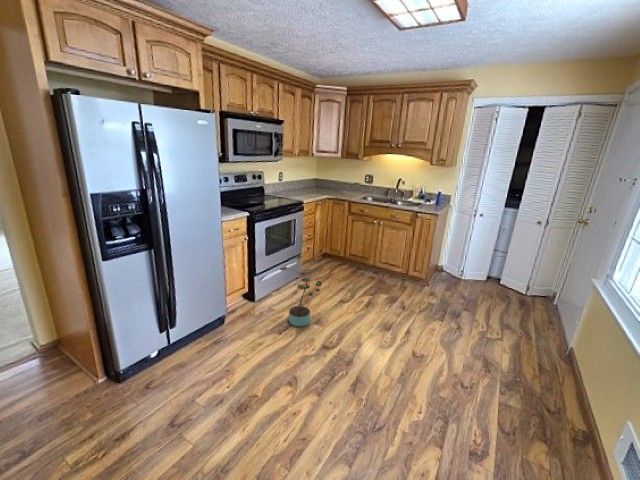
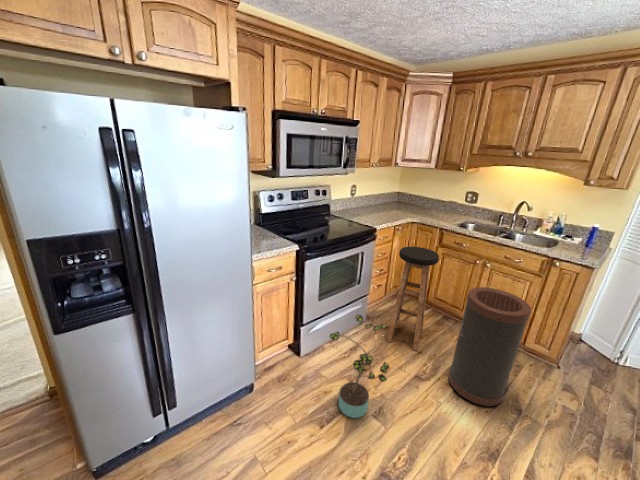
bar stool: none [318,213,348,288] -> present [387,247,439,351]
trash can: none [361,233,403,308] -> present [449,287,531,406]

